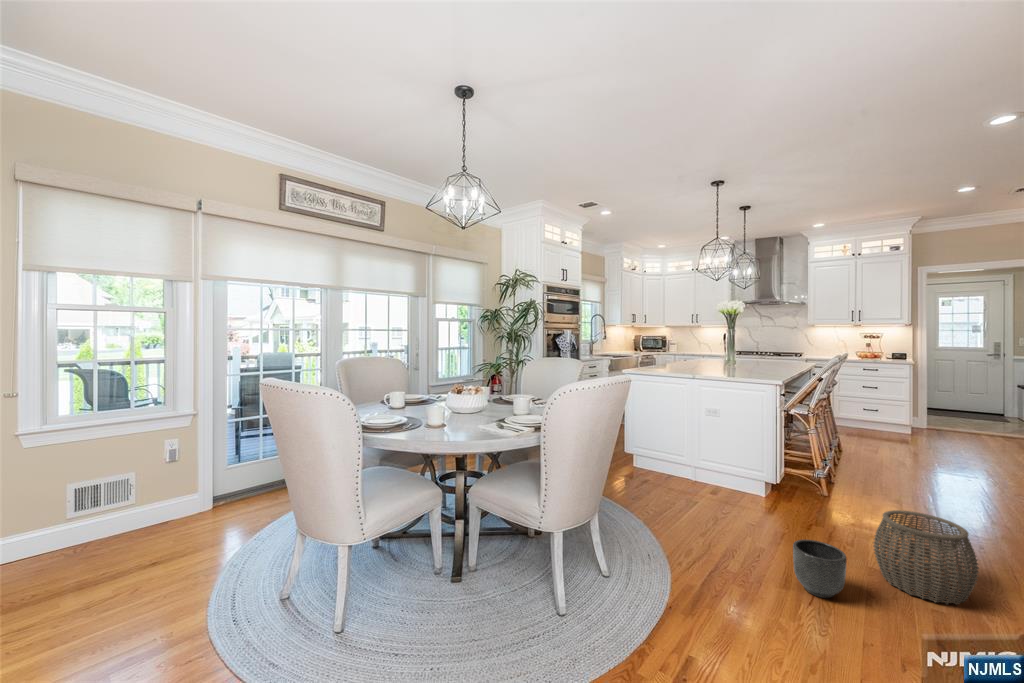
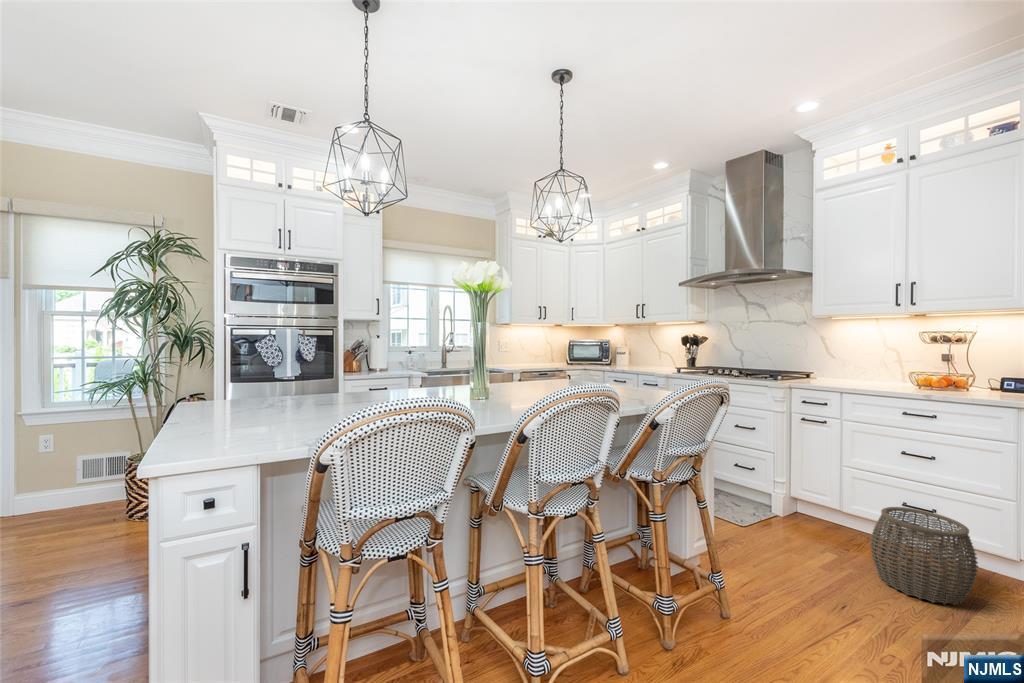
planter: present [793,540,847,598] -> none [788,536,844,597]

